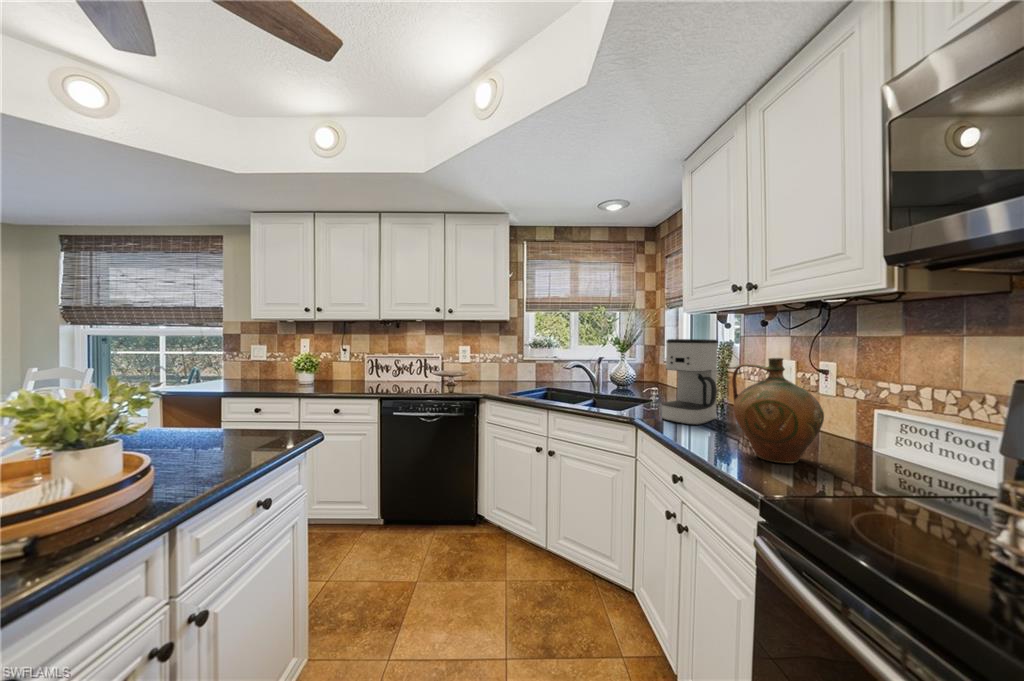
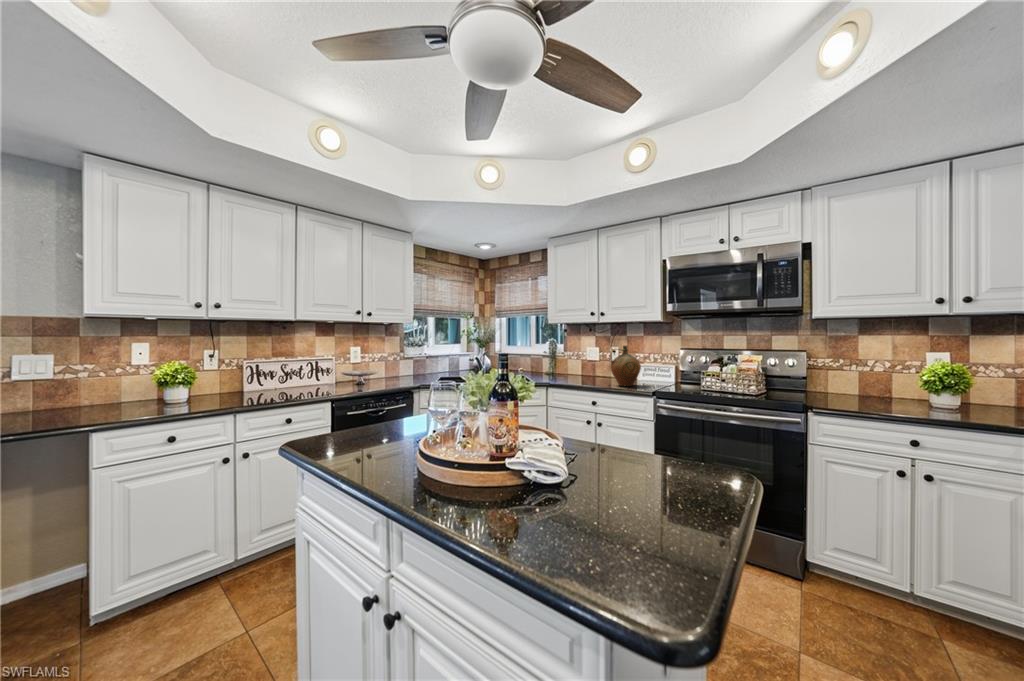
coffee maker: present [662,339,718,425] -> none [555,338,580,382]

